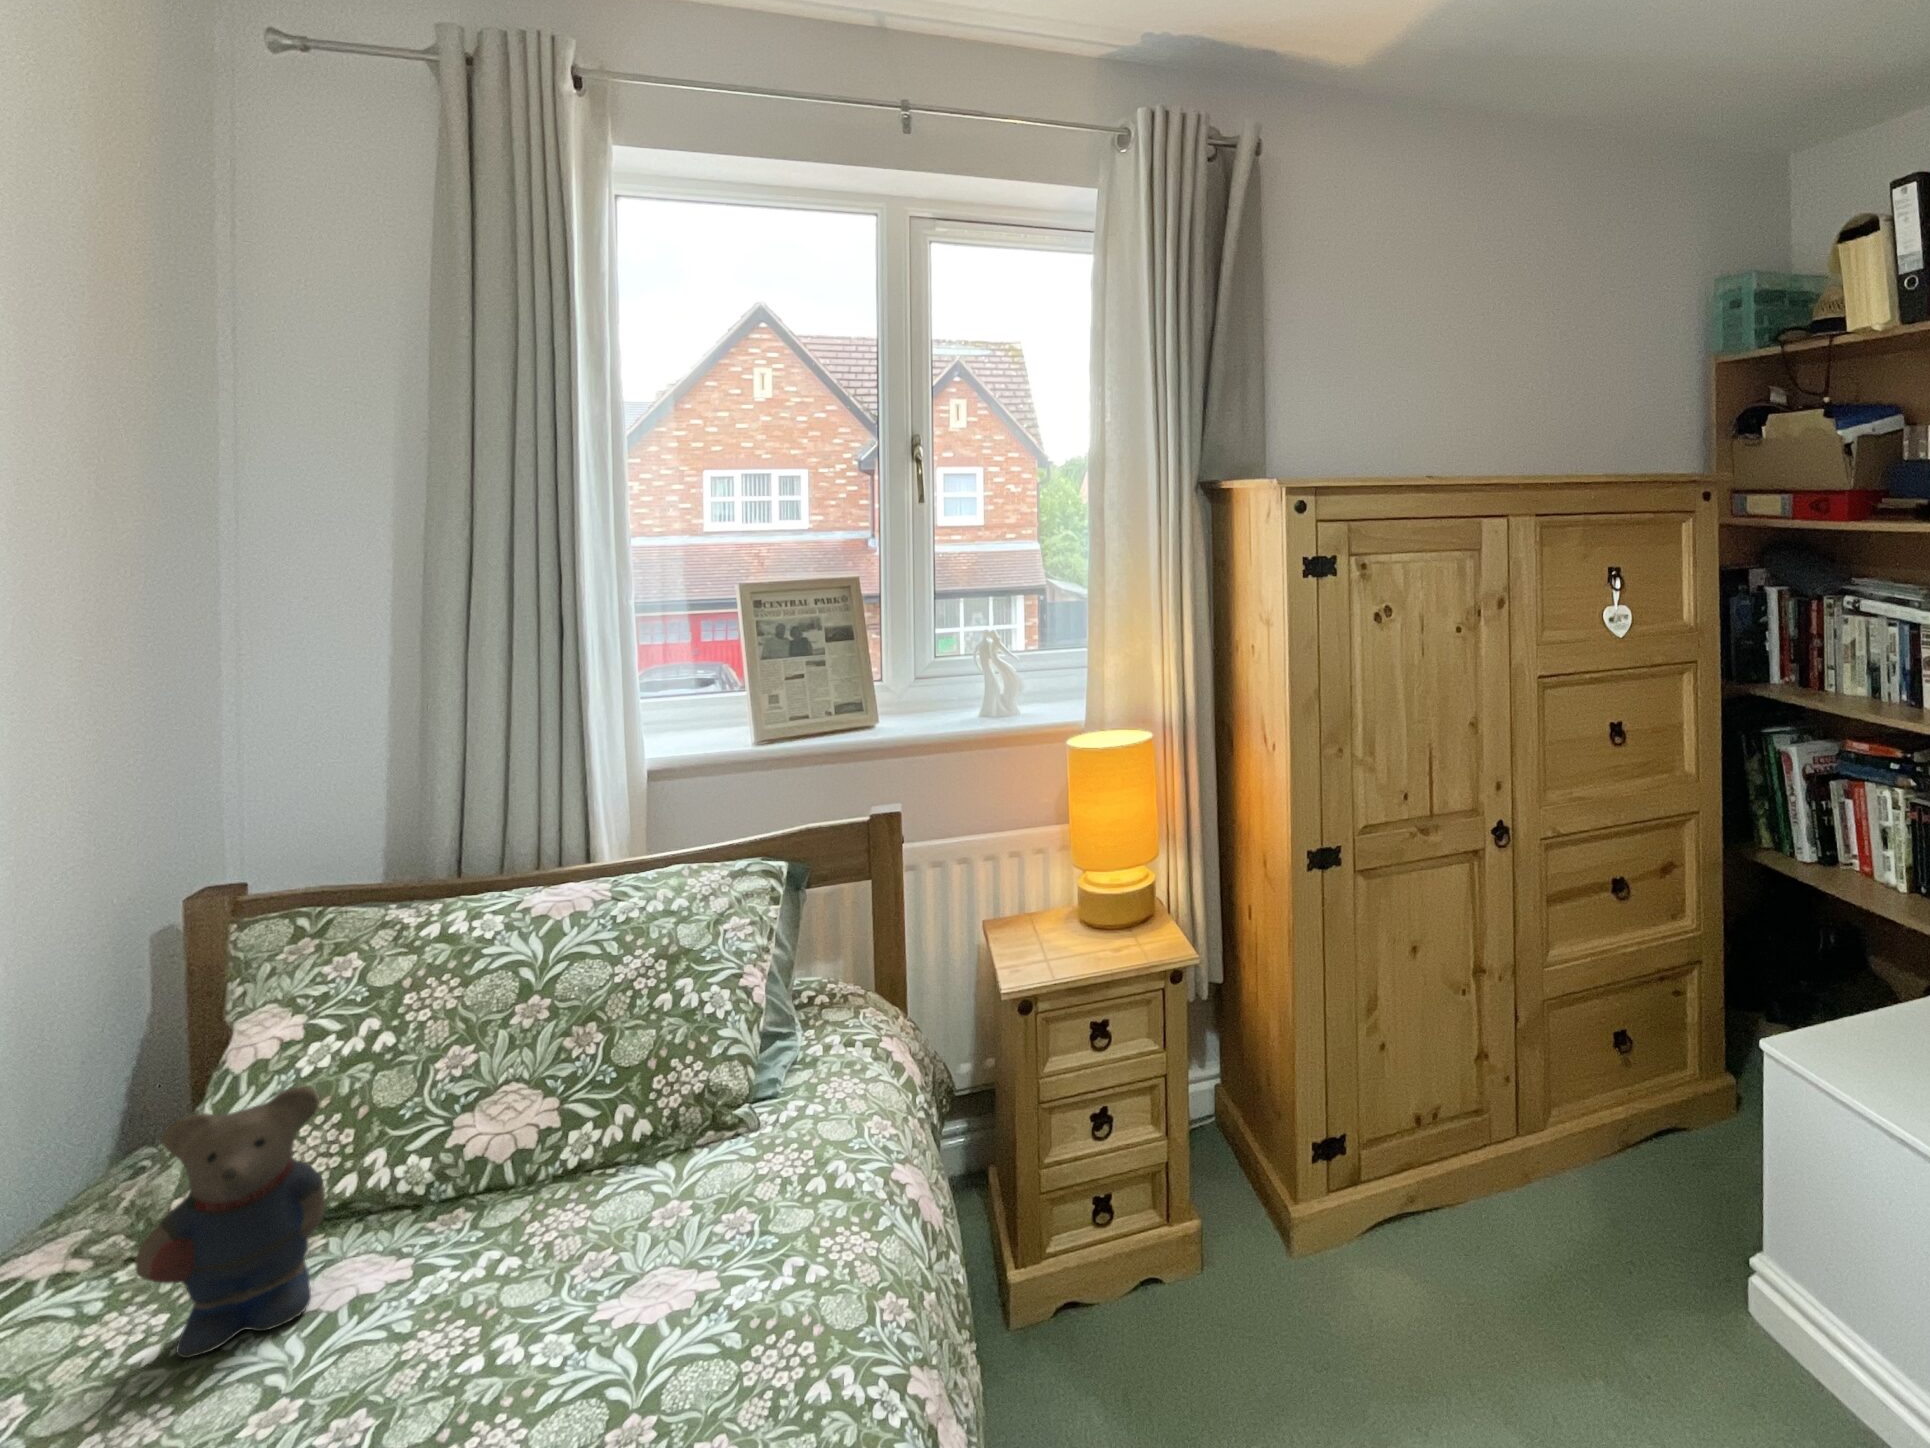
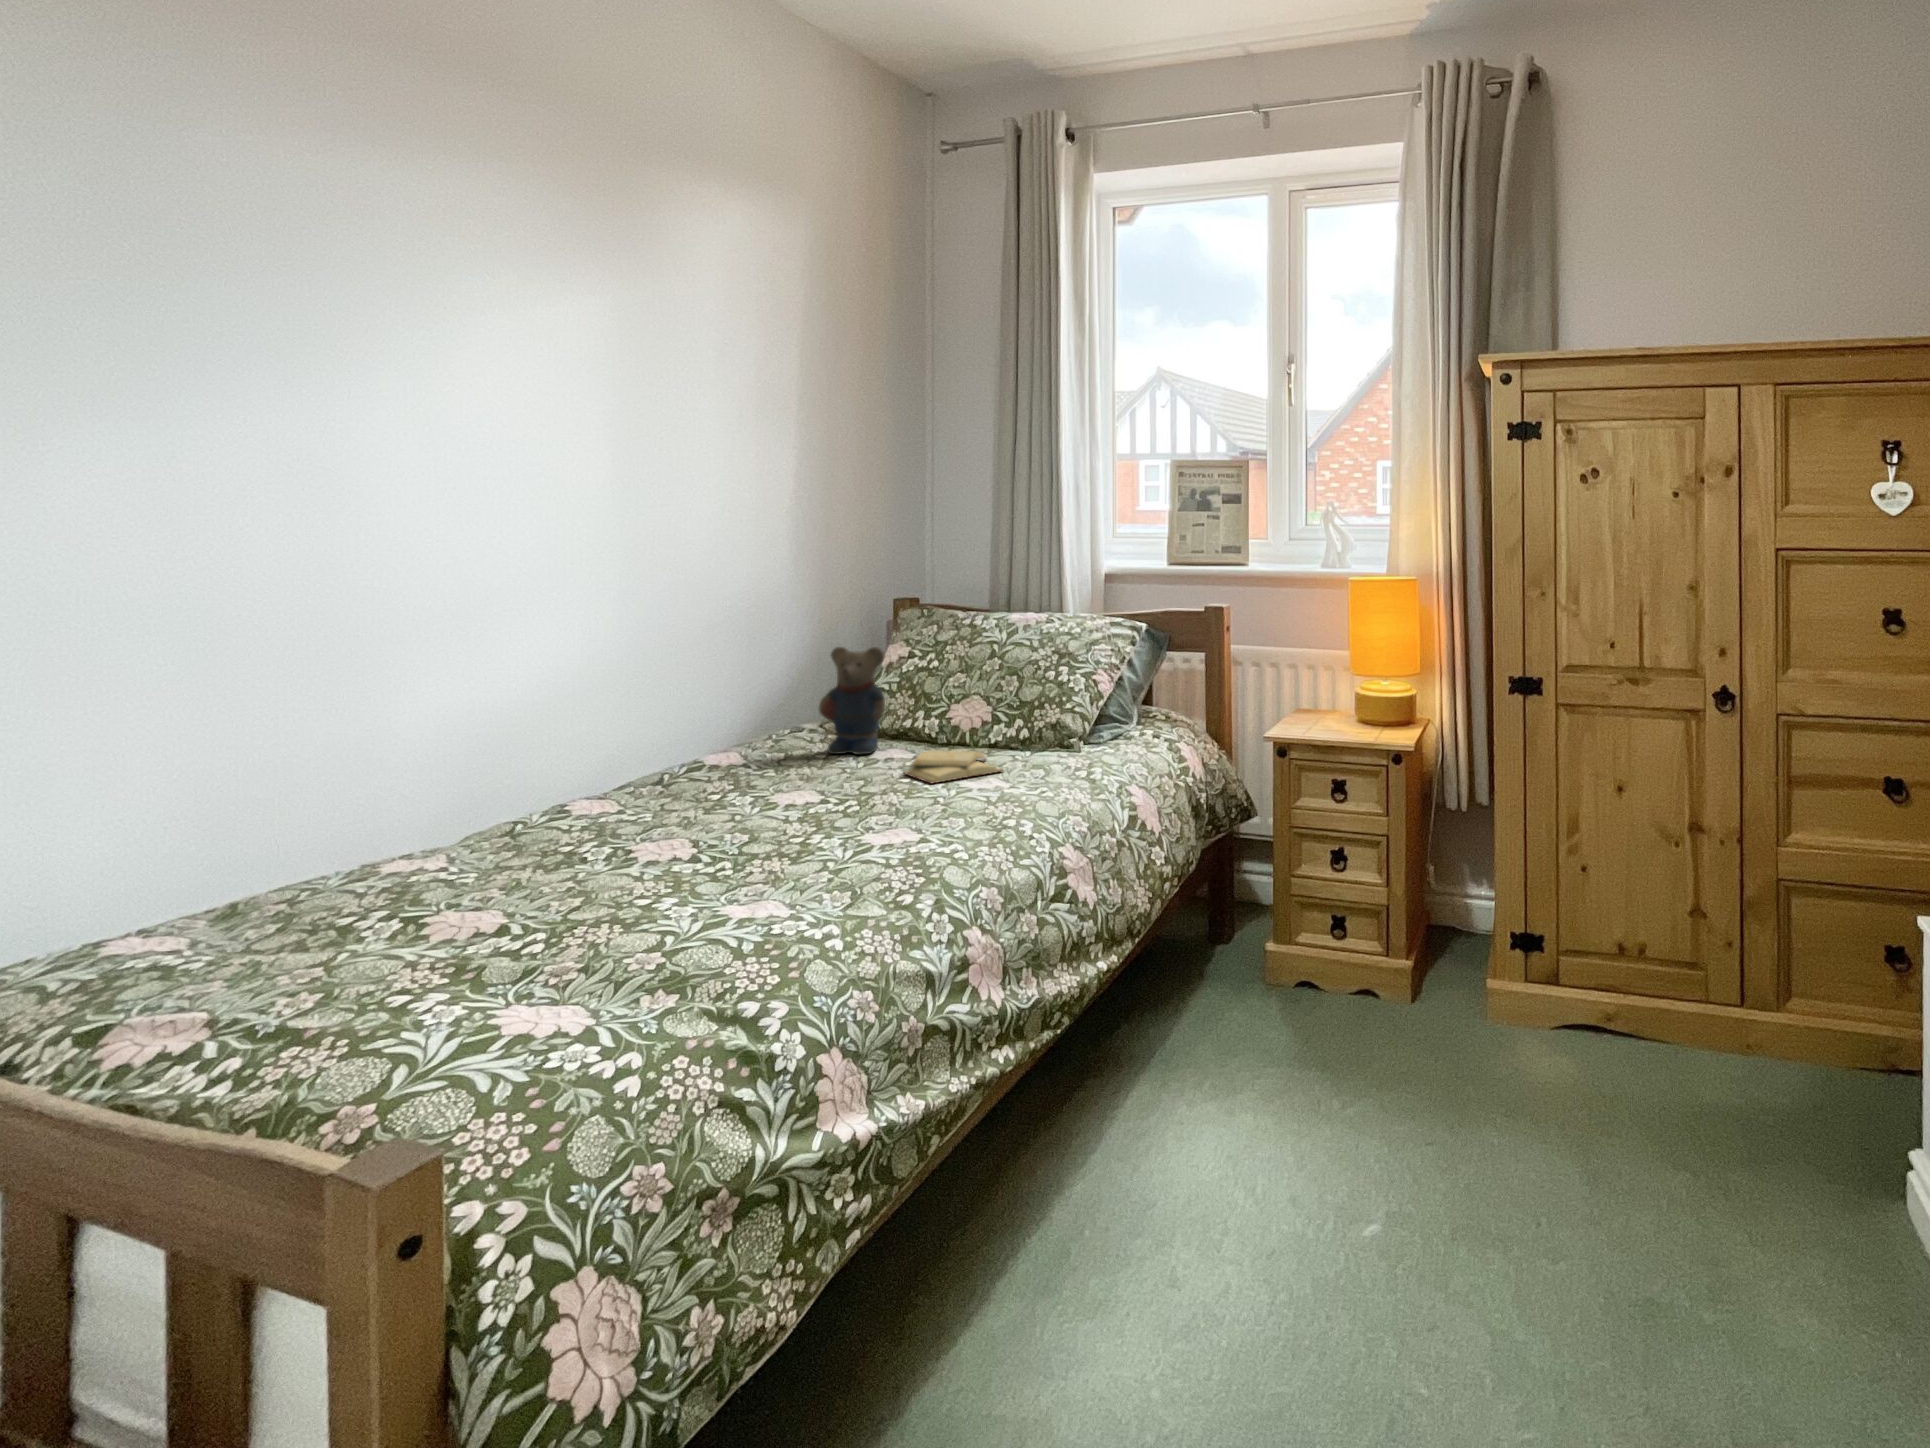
diary: none [463,1217,677,1366] -> present [905,750,1002,784]

